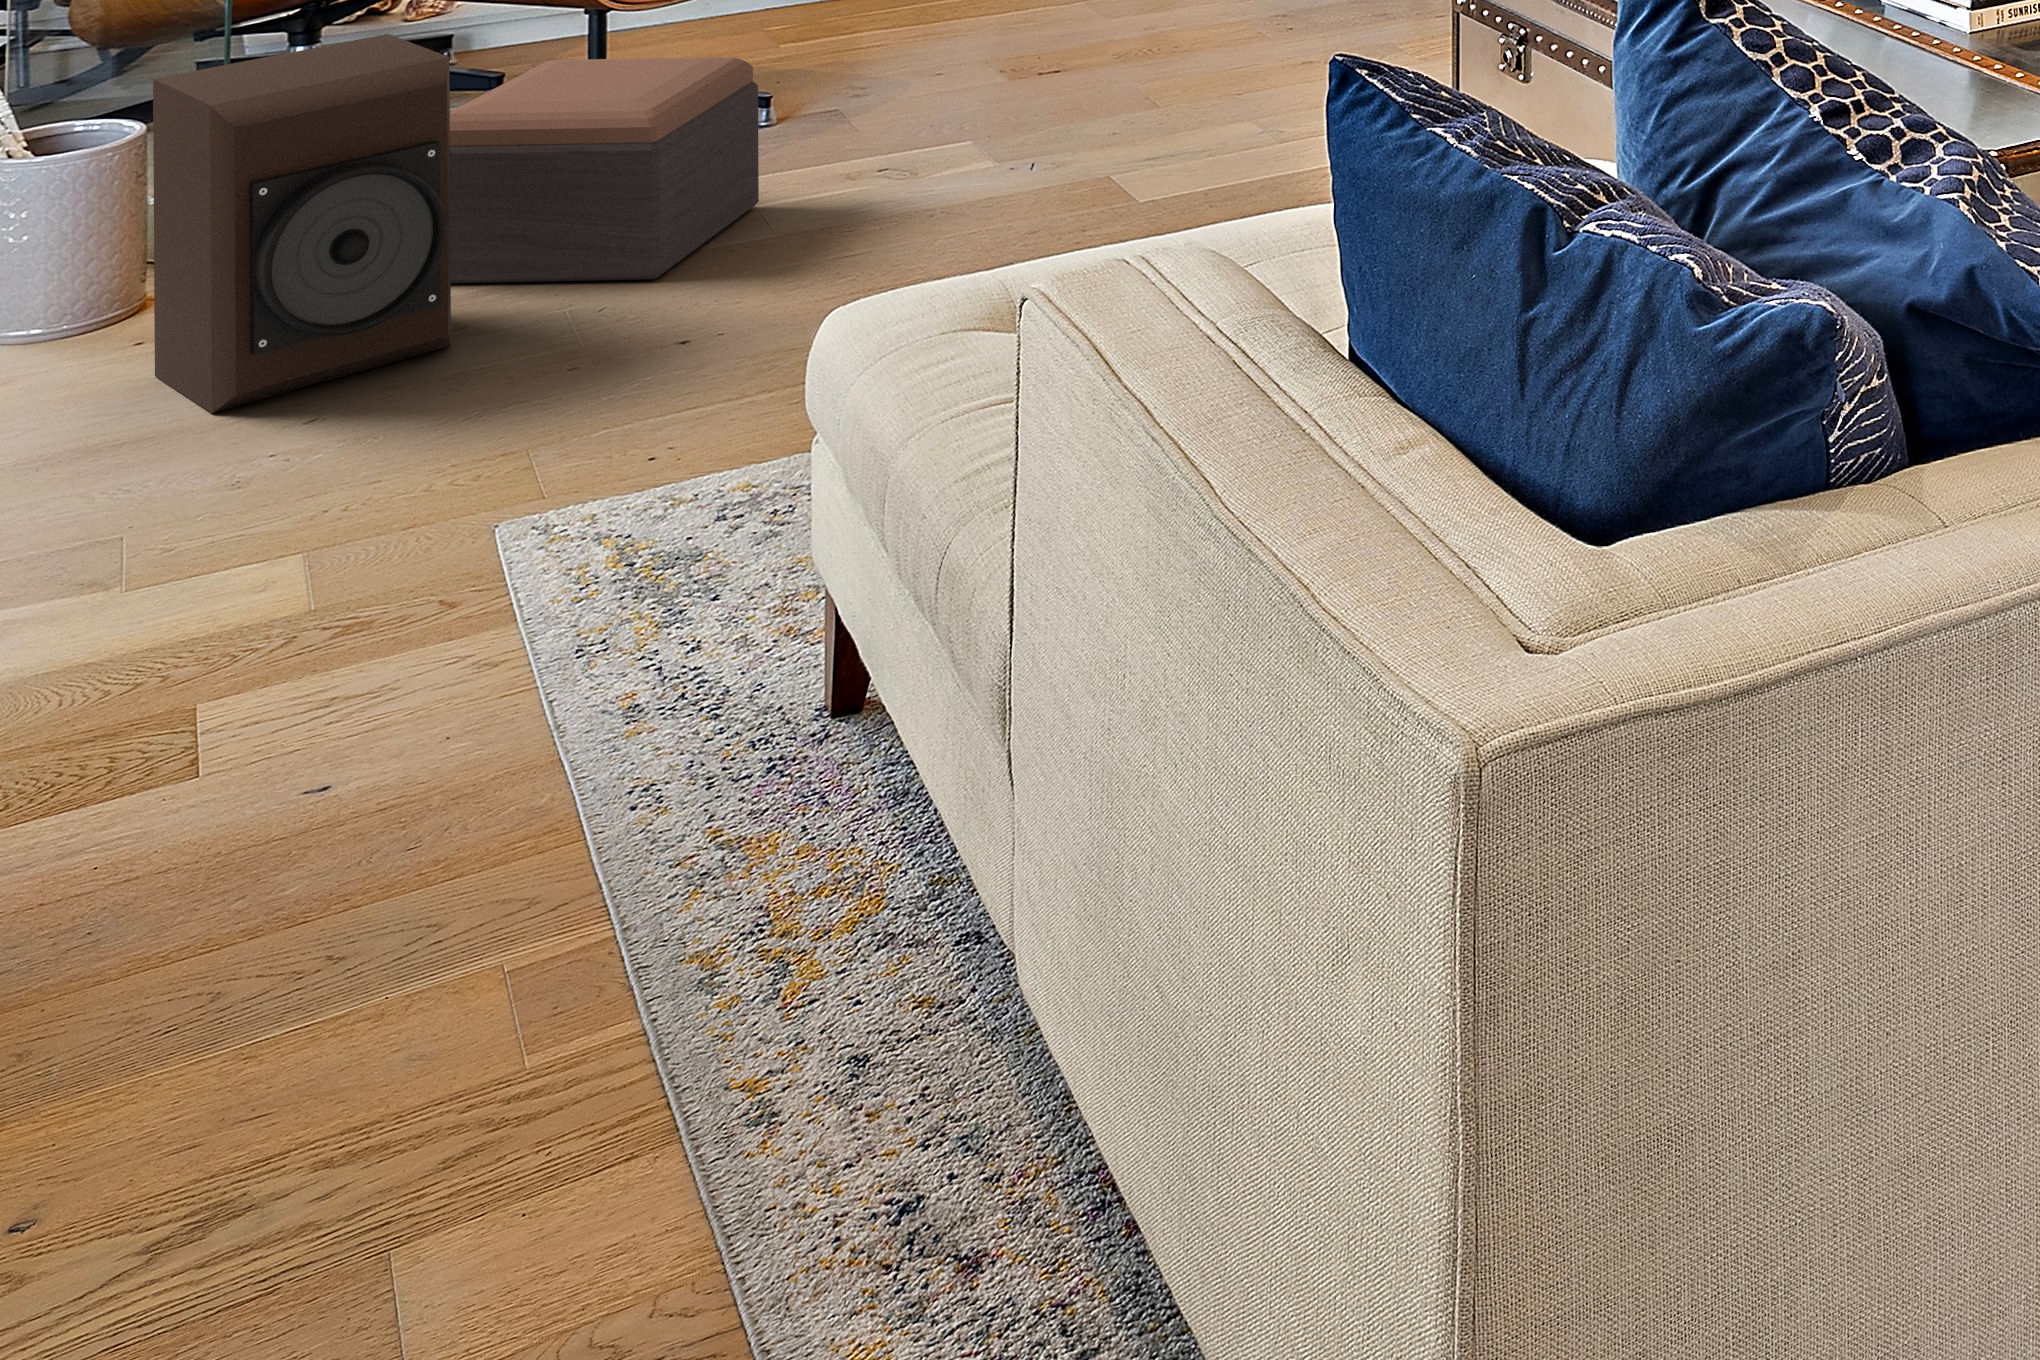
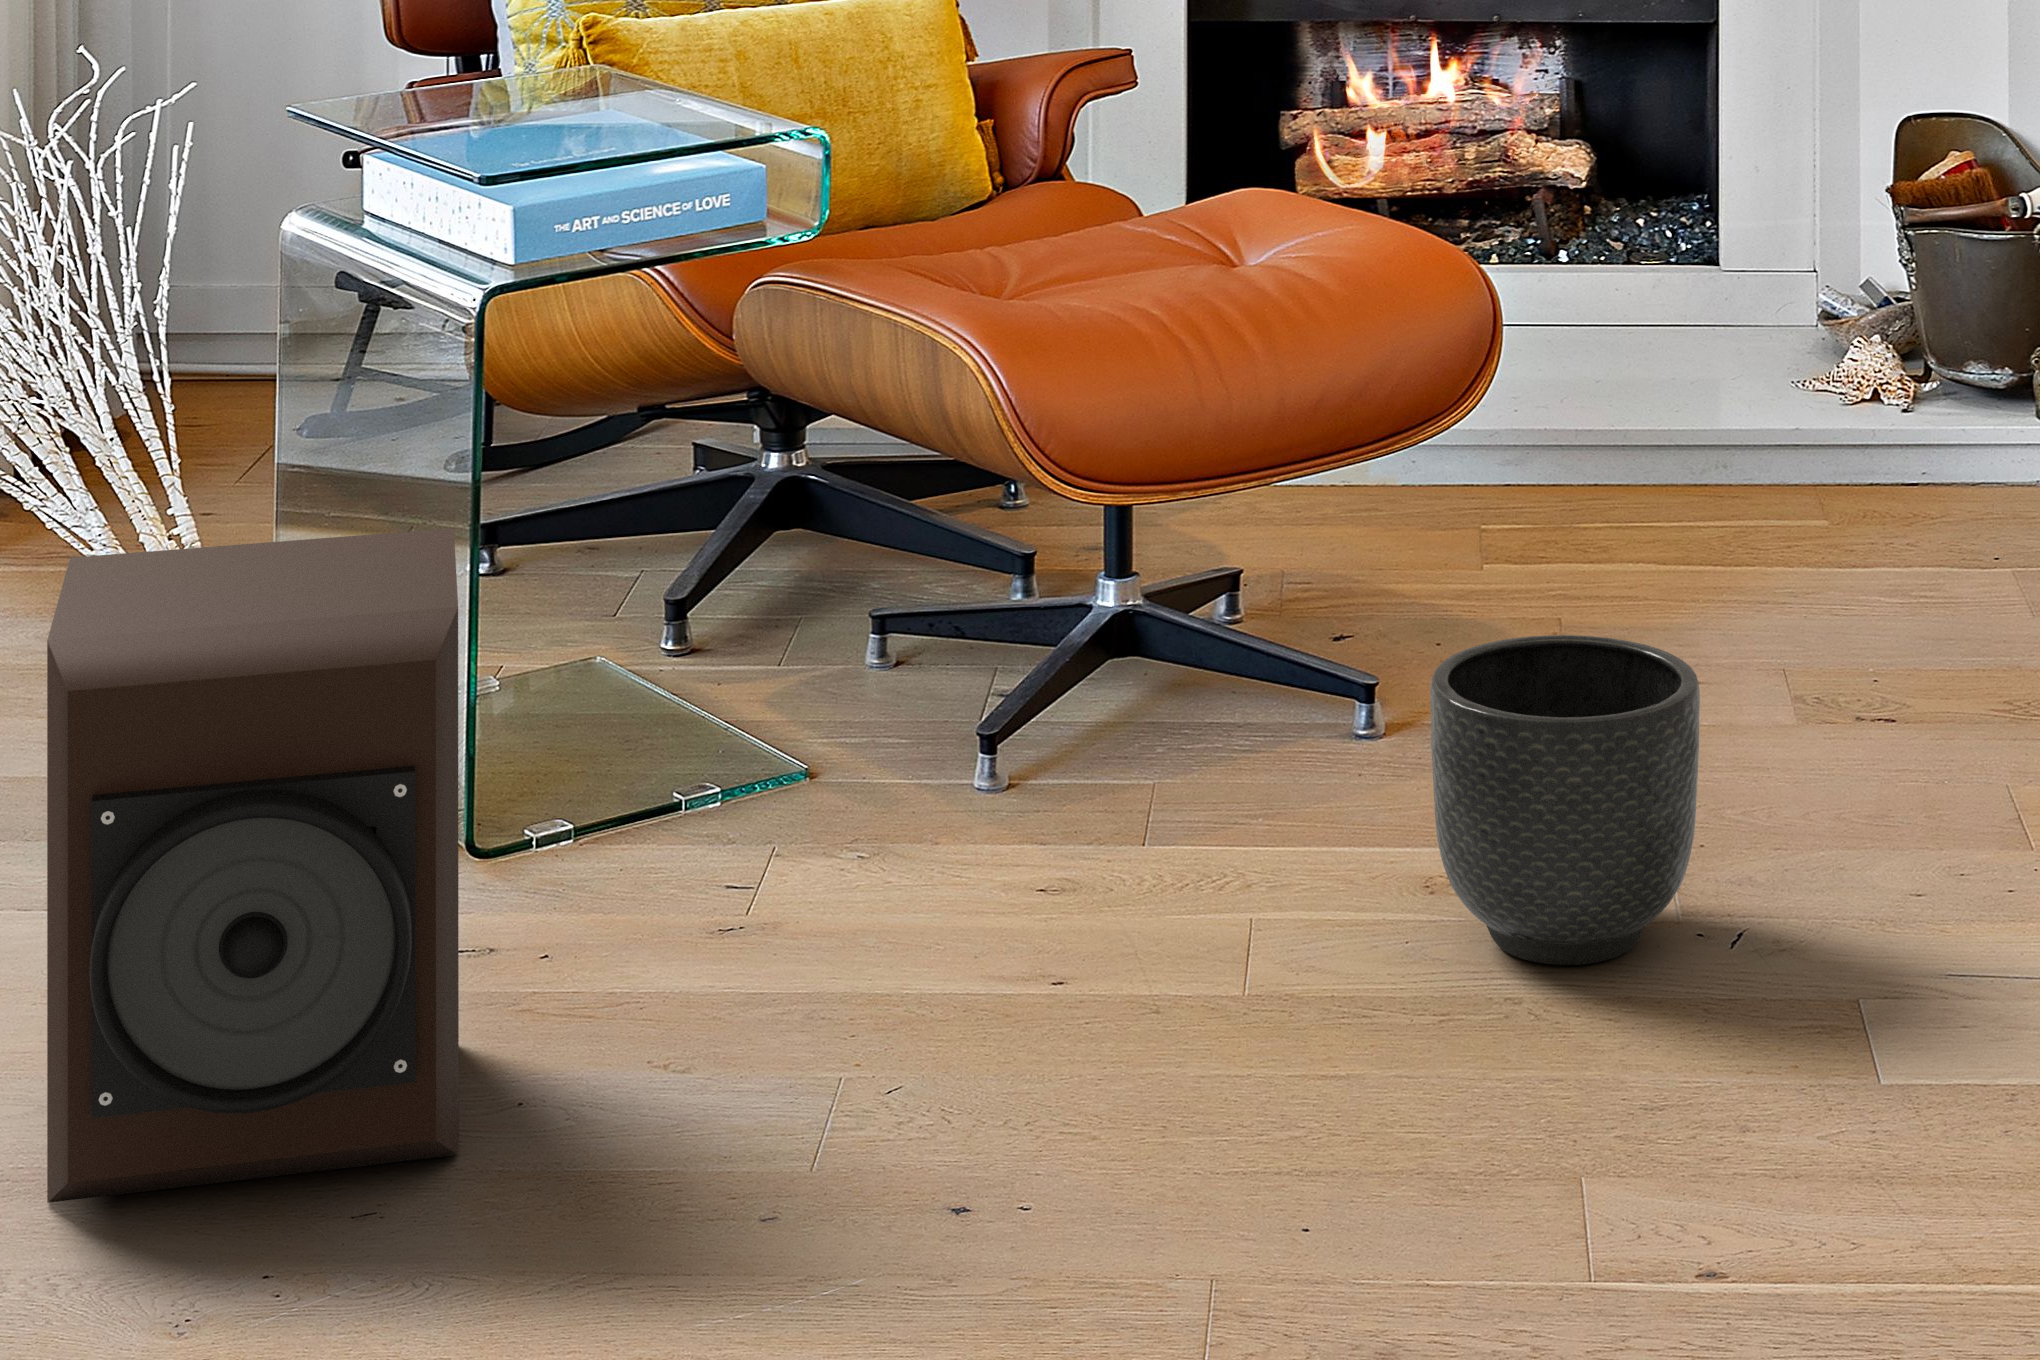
planter: none [912,17,1054,172] -> present [1430,635,1700,965]
footstool: present [450,57,759,283] -> none [551,591,1137,1086]

